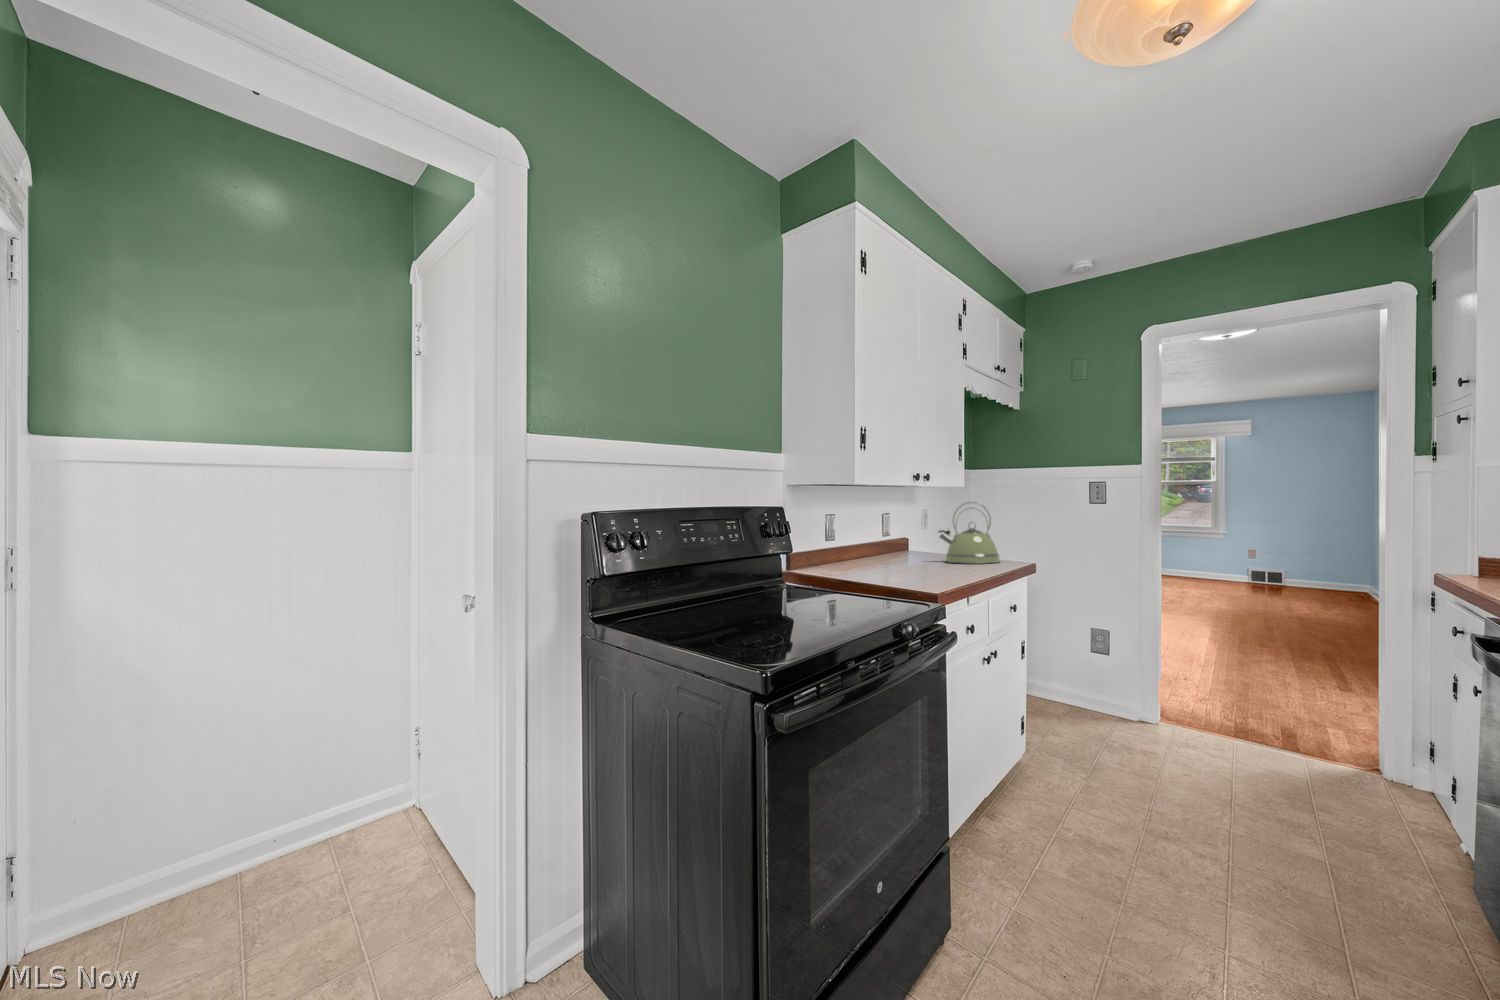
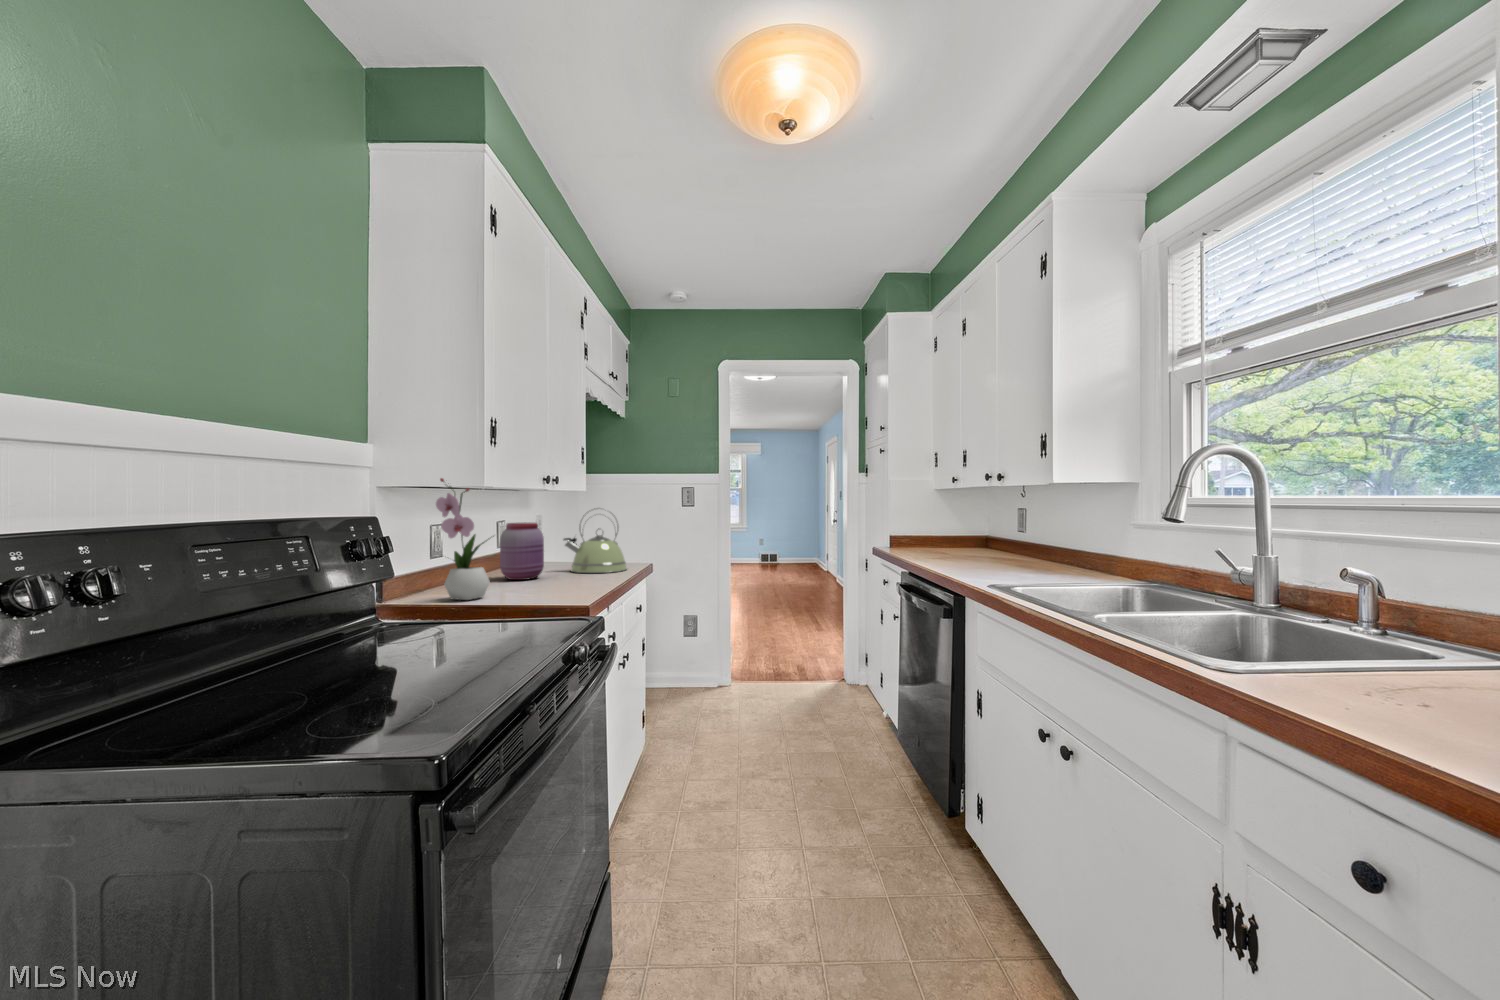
flower arrangement: none [822,476,868,575] -> present [436,478,494,600]
jar: none [880,515,917,566] -> present [500,523,544,580]

